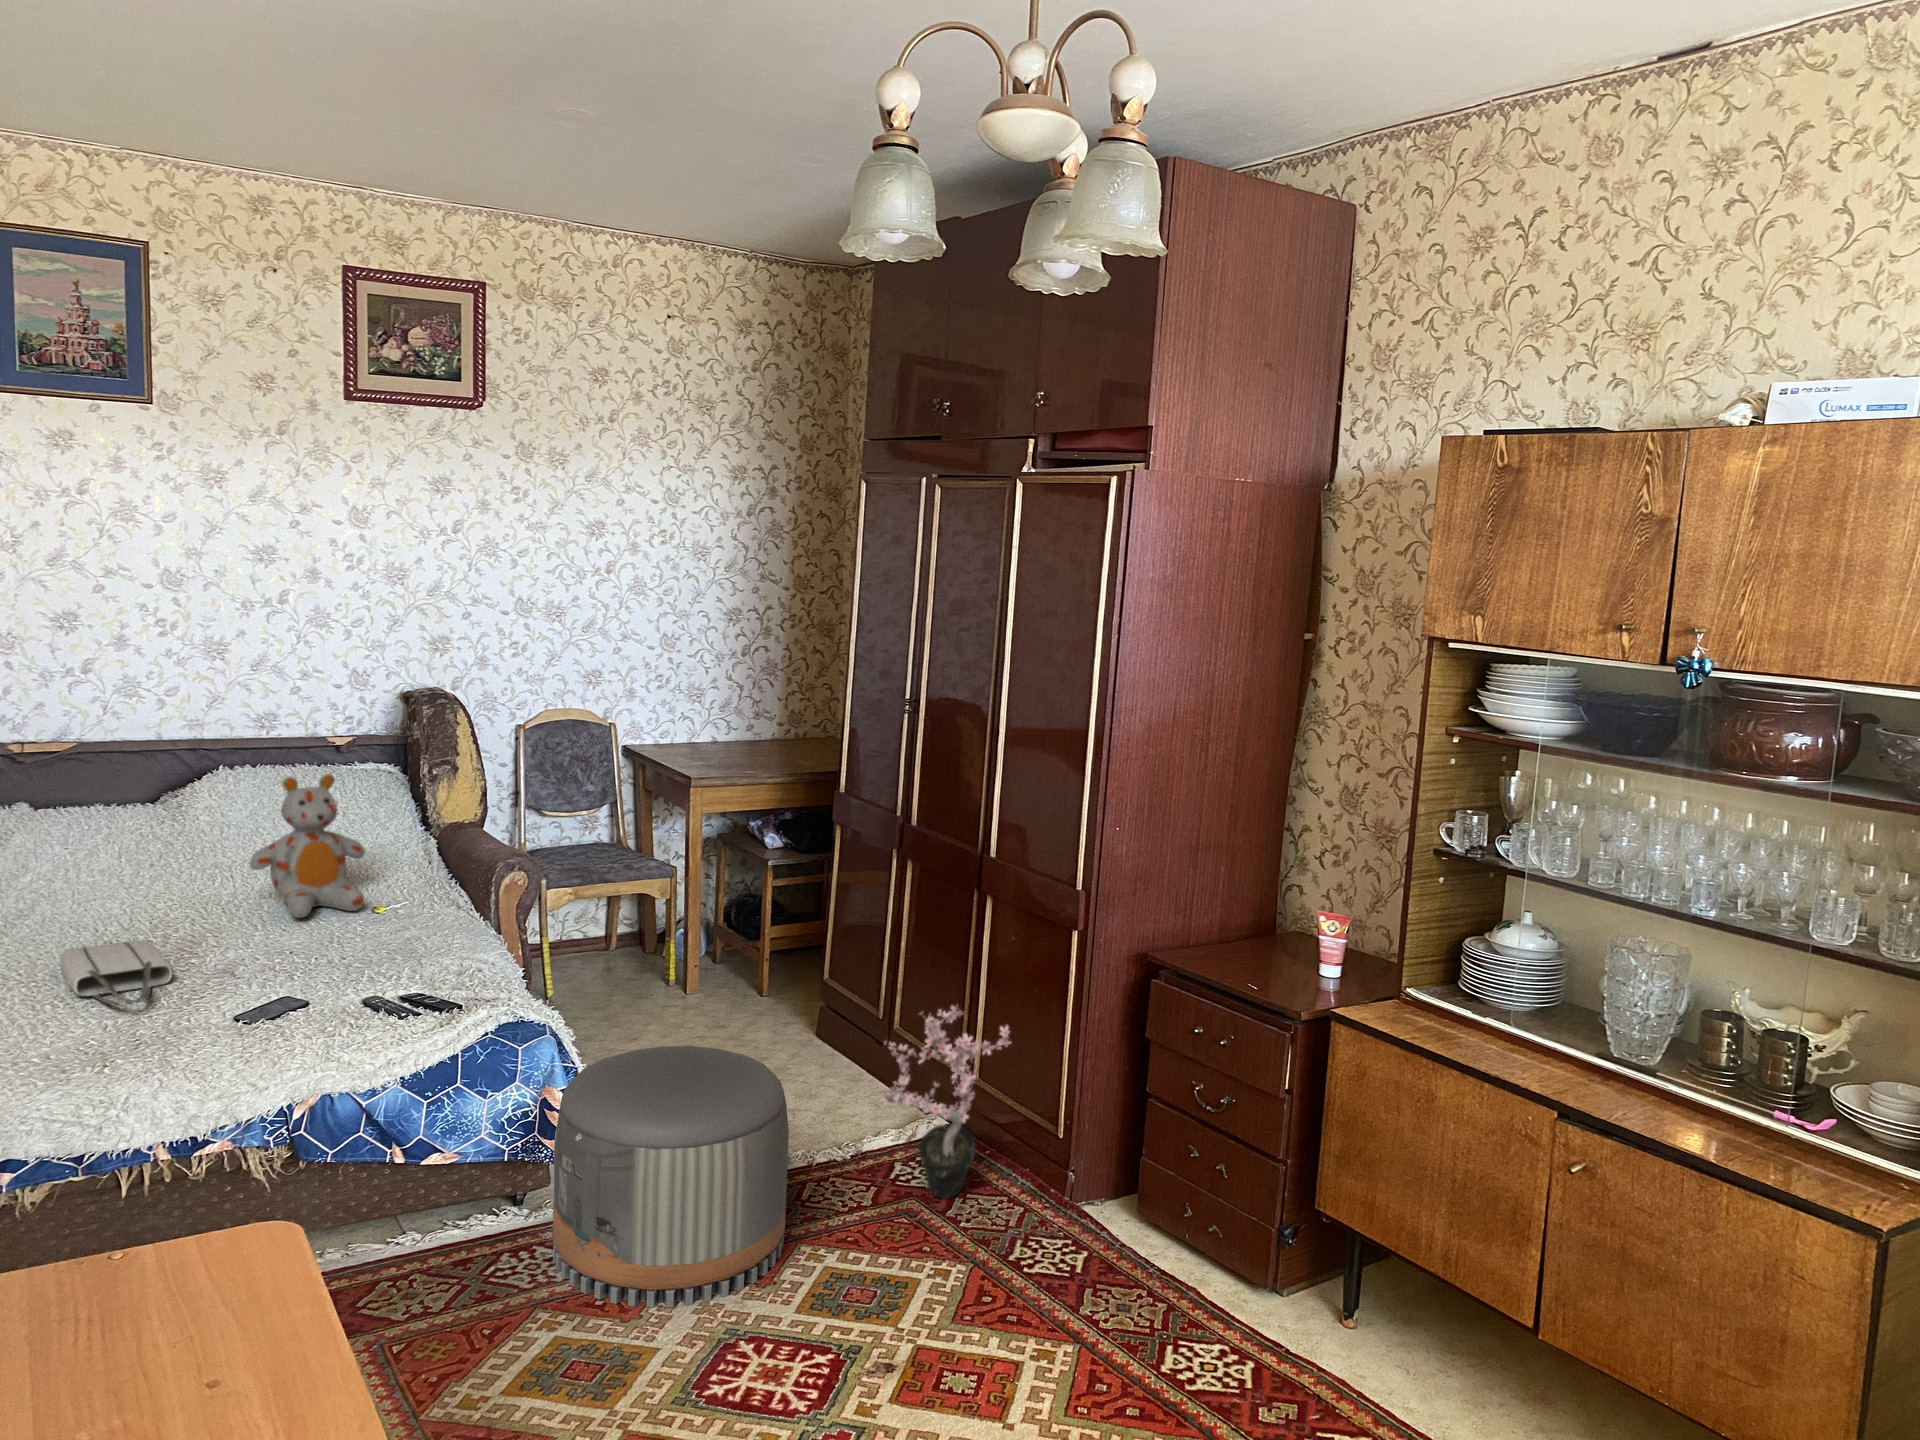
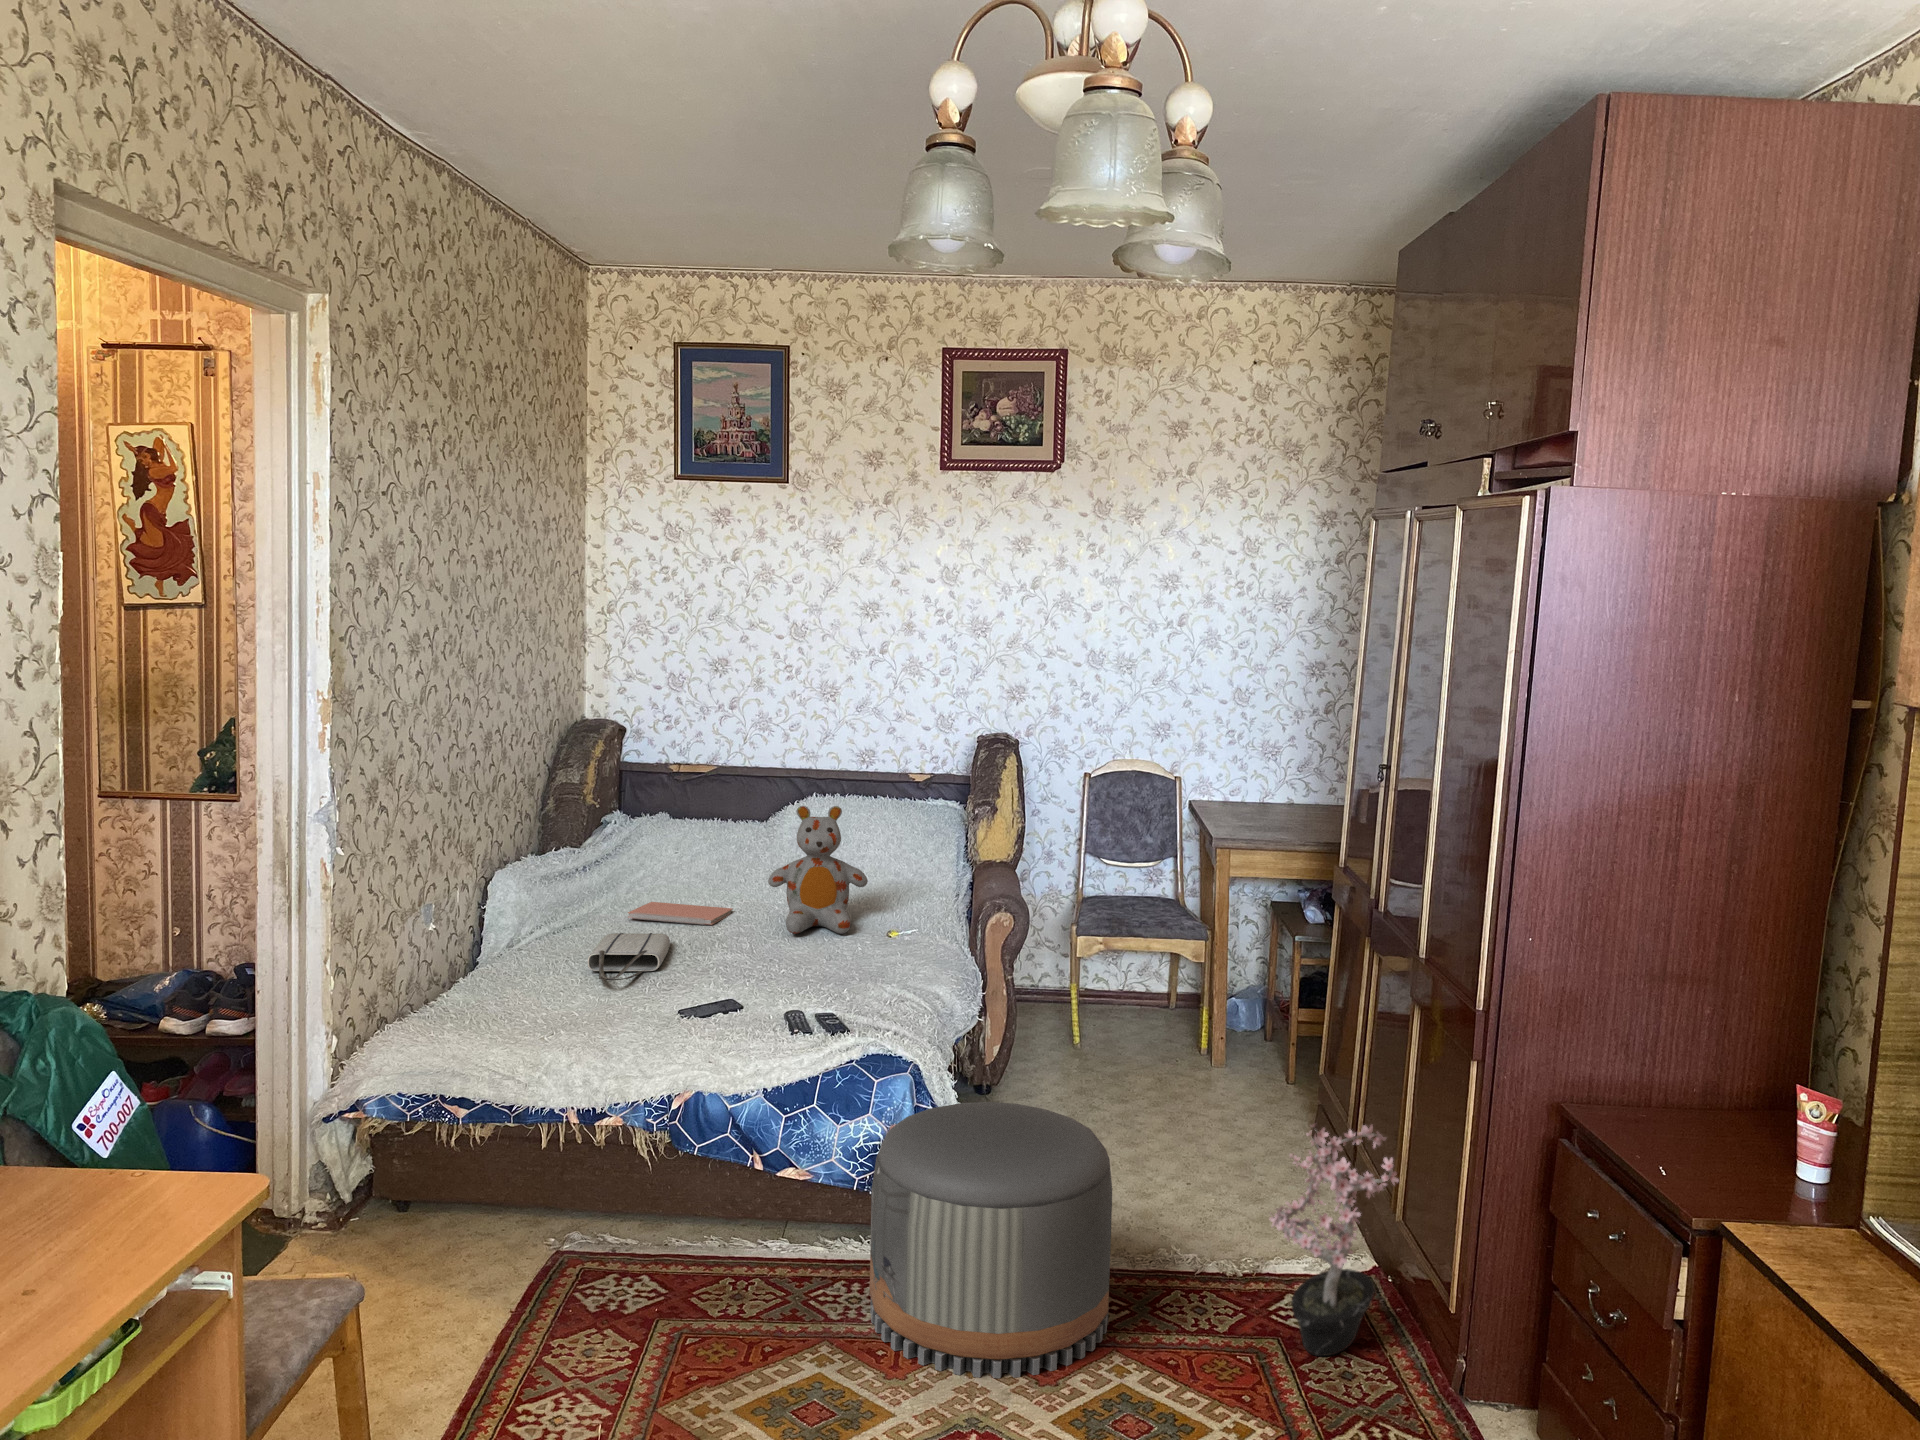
notebook: none [53,900,188,928] -> present [628,902,733,925]

